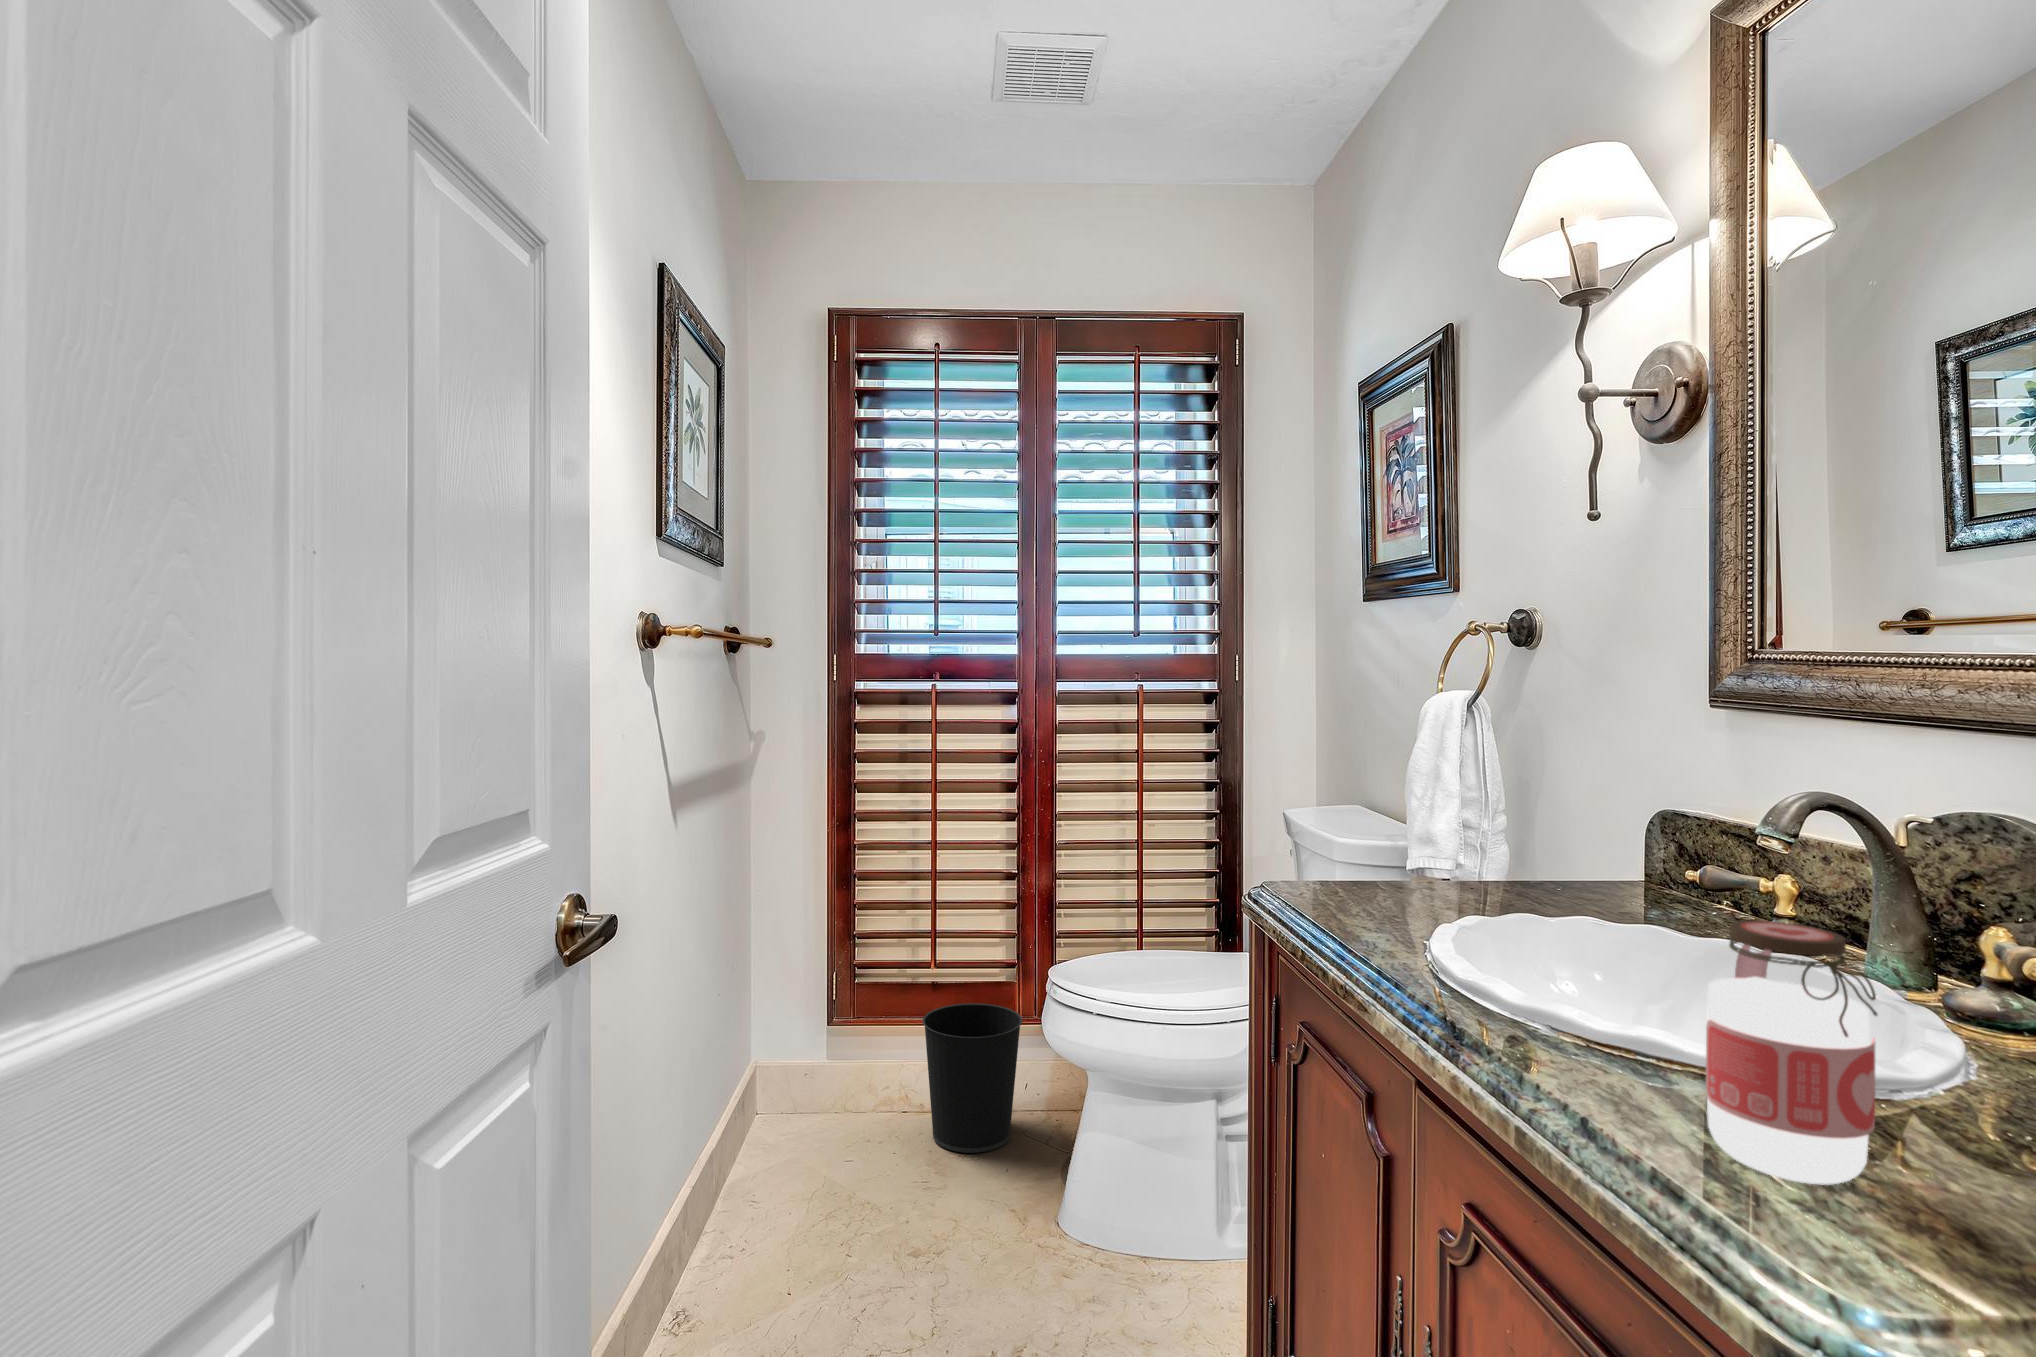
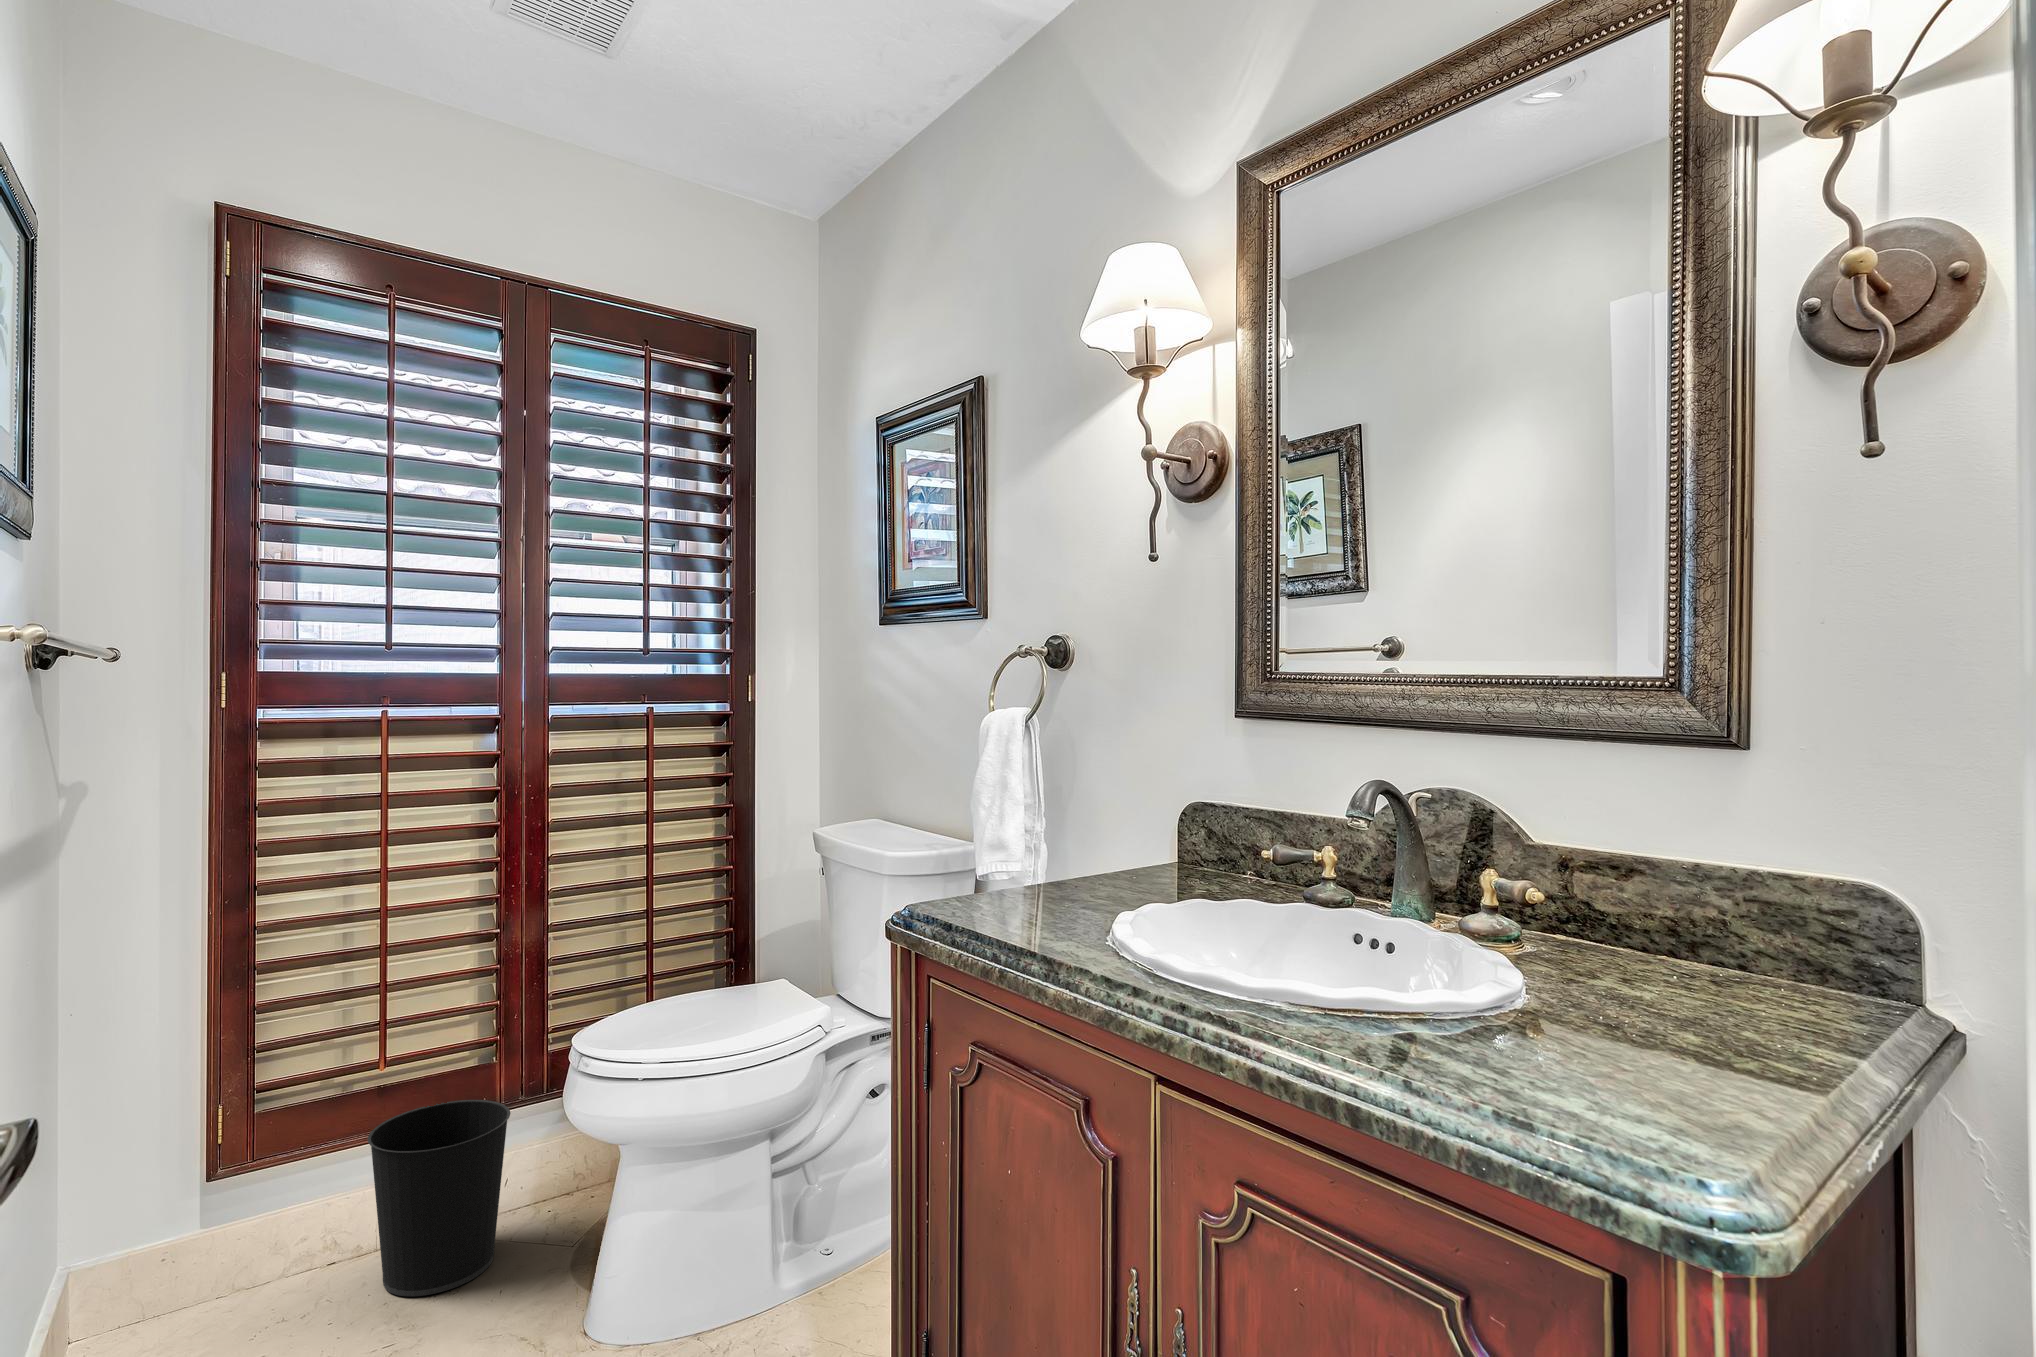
jar: present [1706,920,1877,1185] -> none [1432,881,1549,1078]

